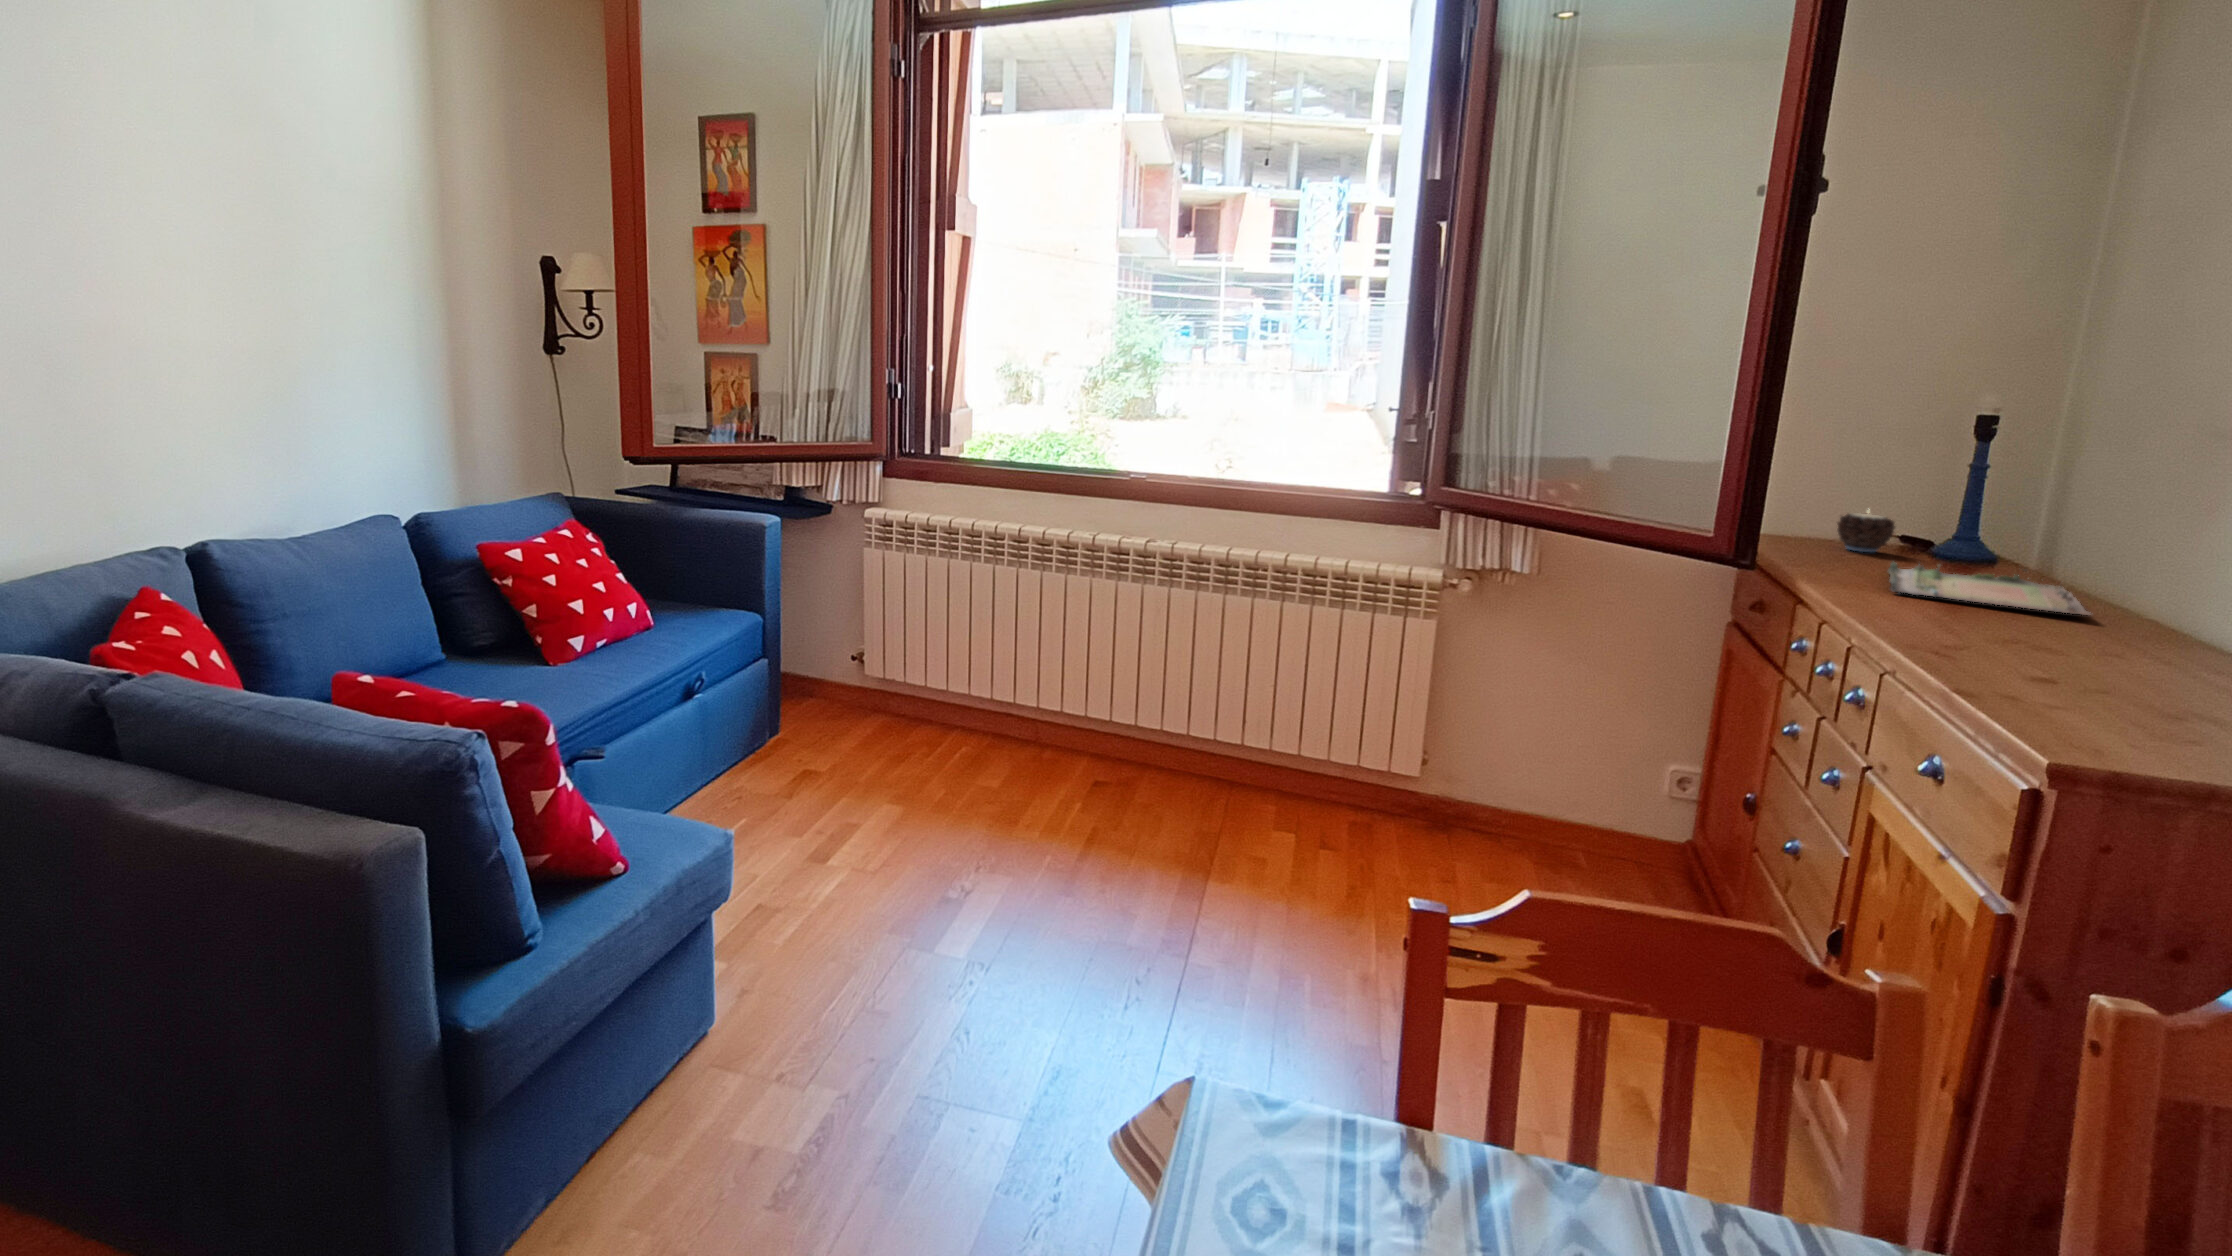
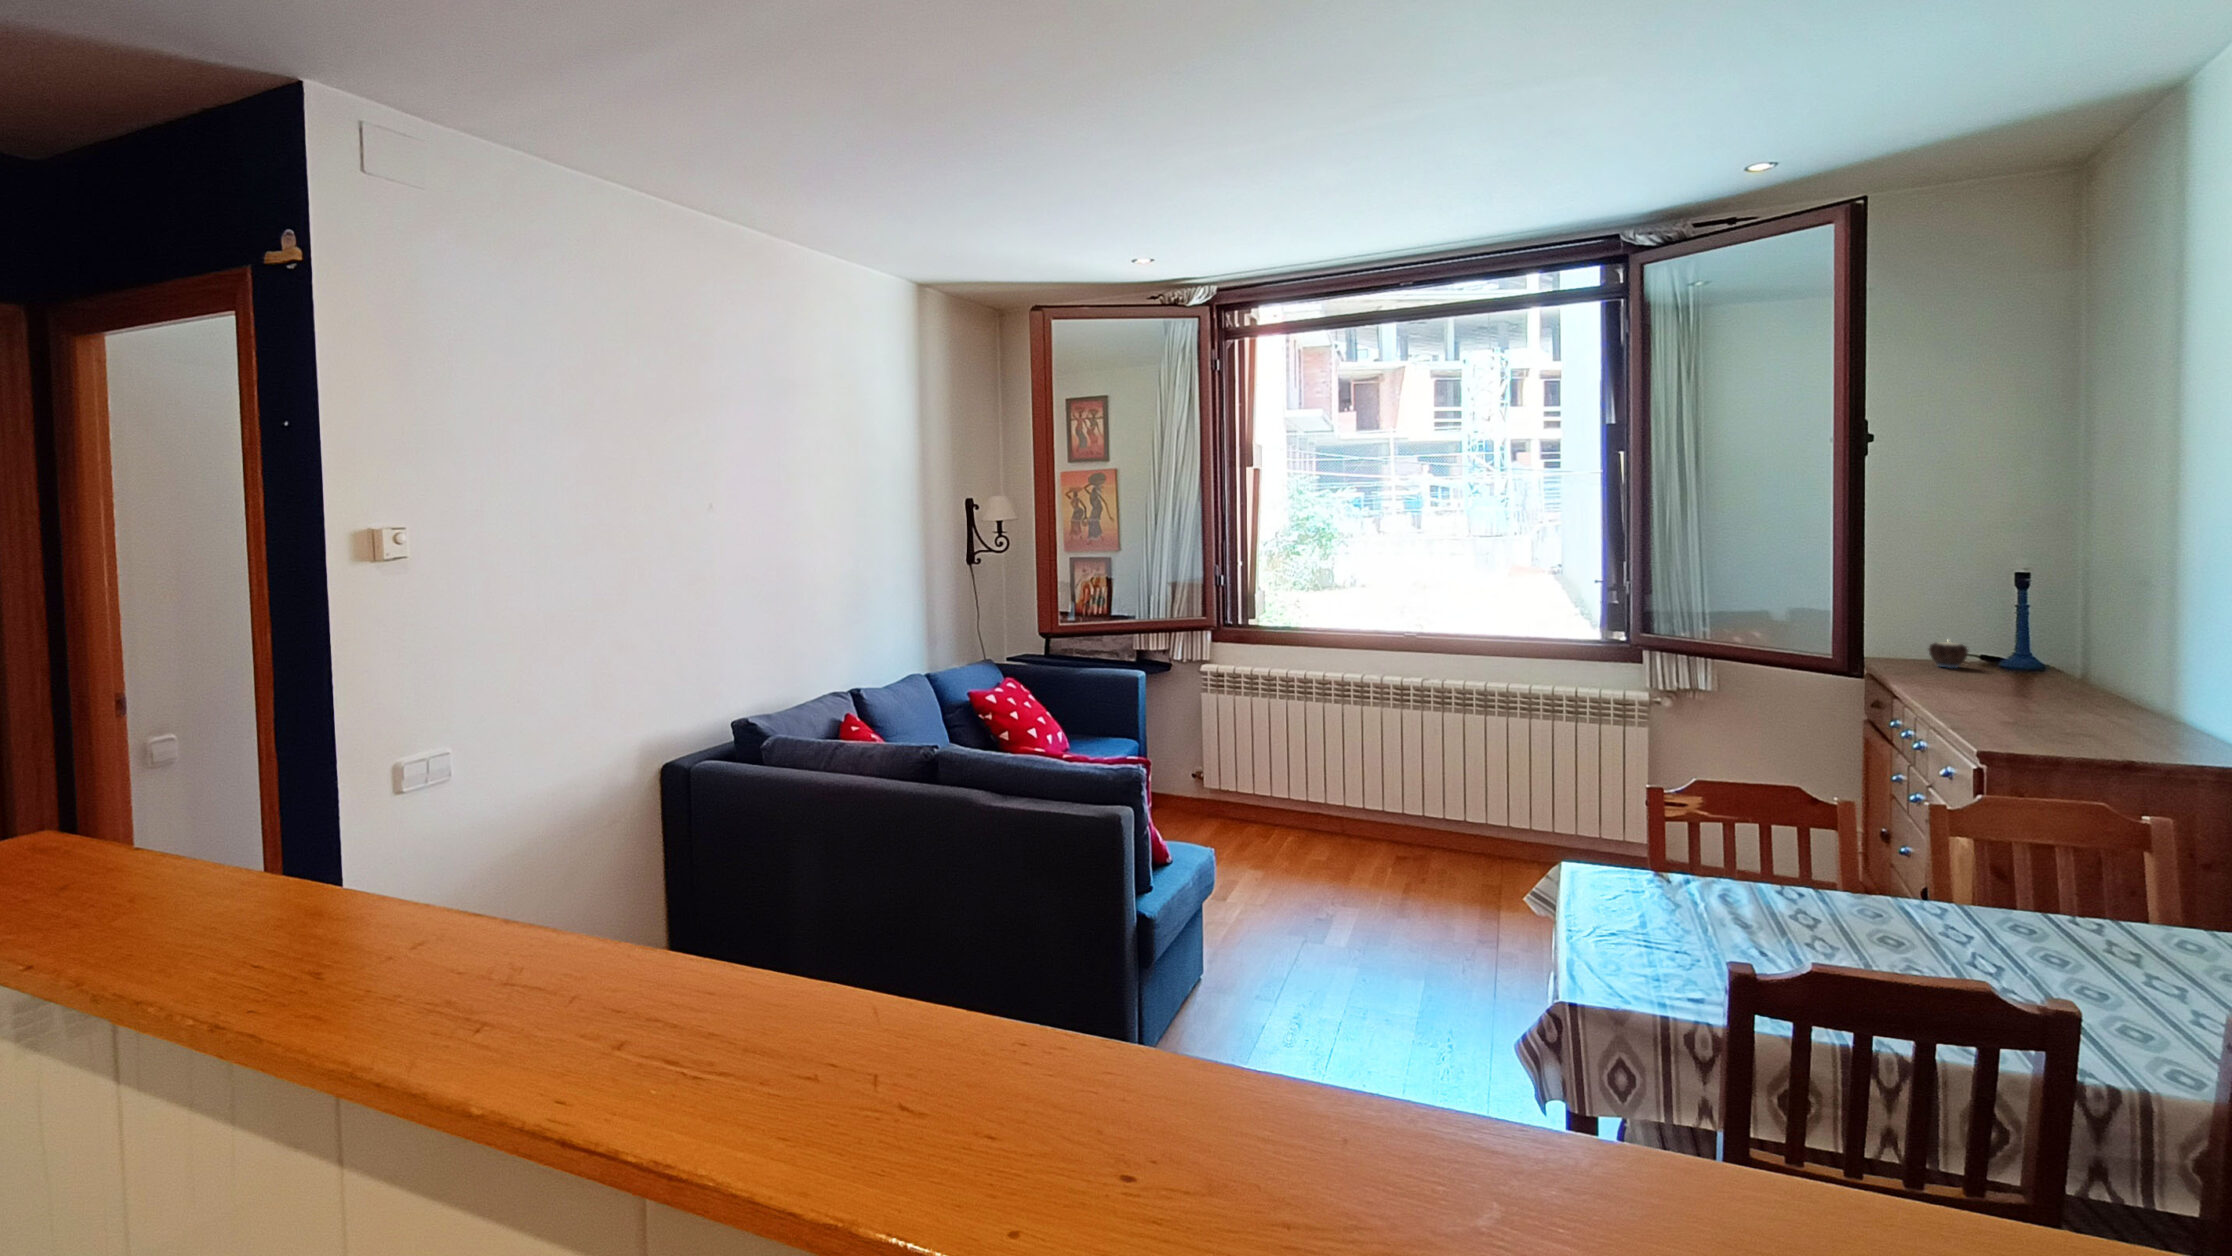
tray: present [1888,562,2091,615] -> none [1950,672,2074,700]

